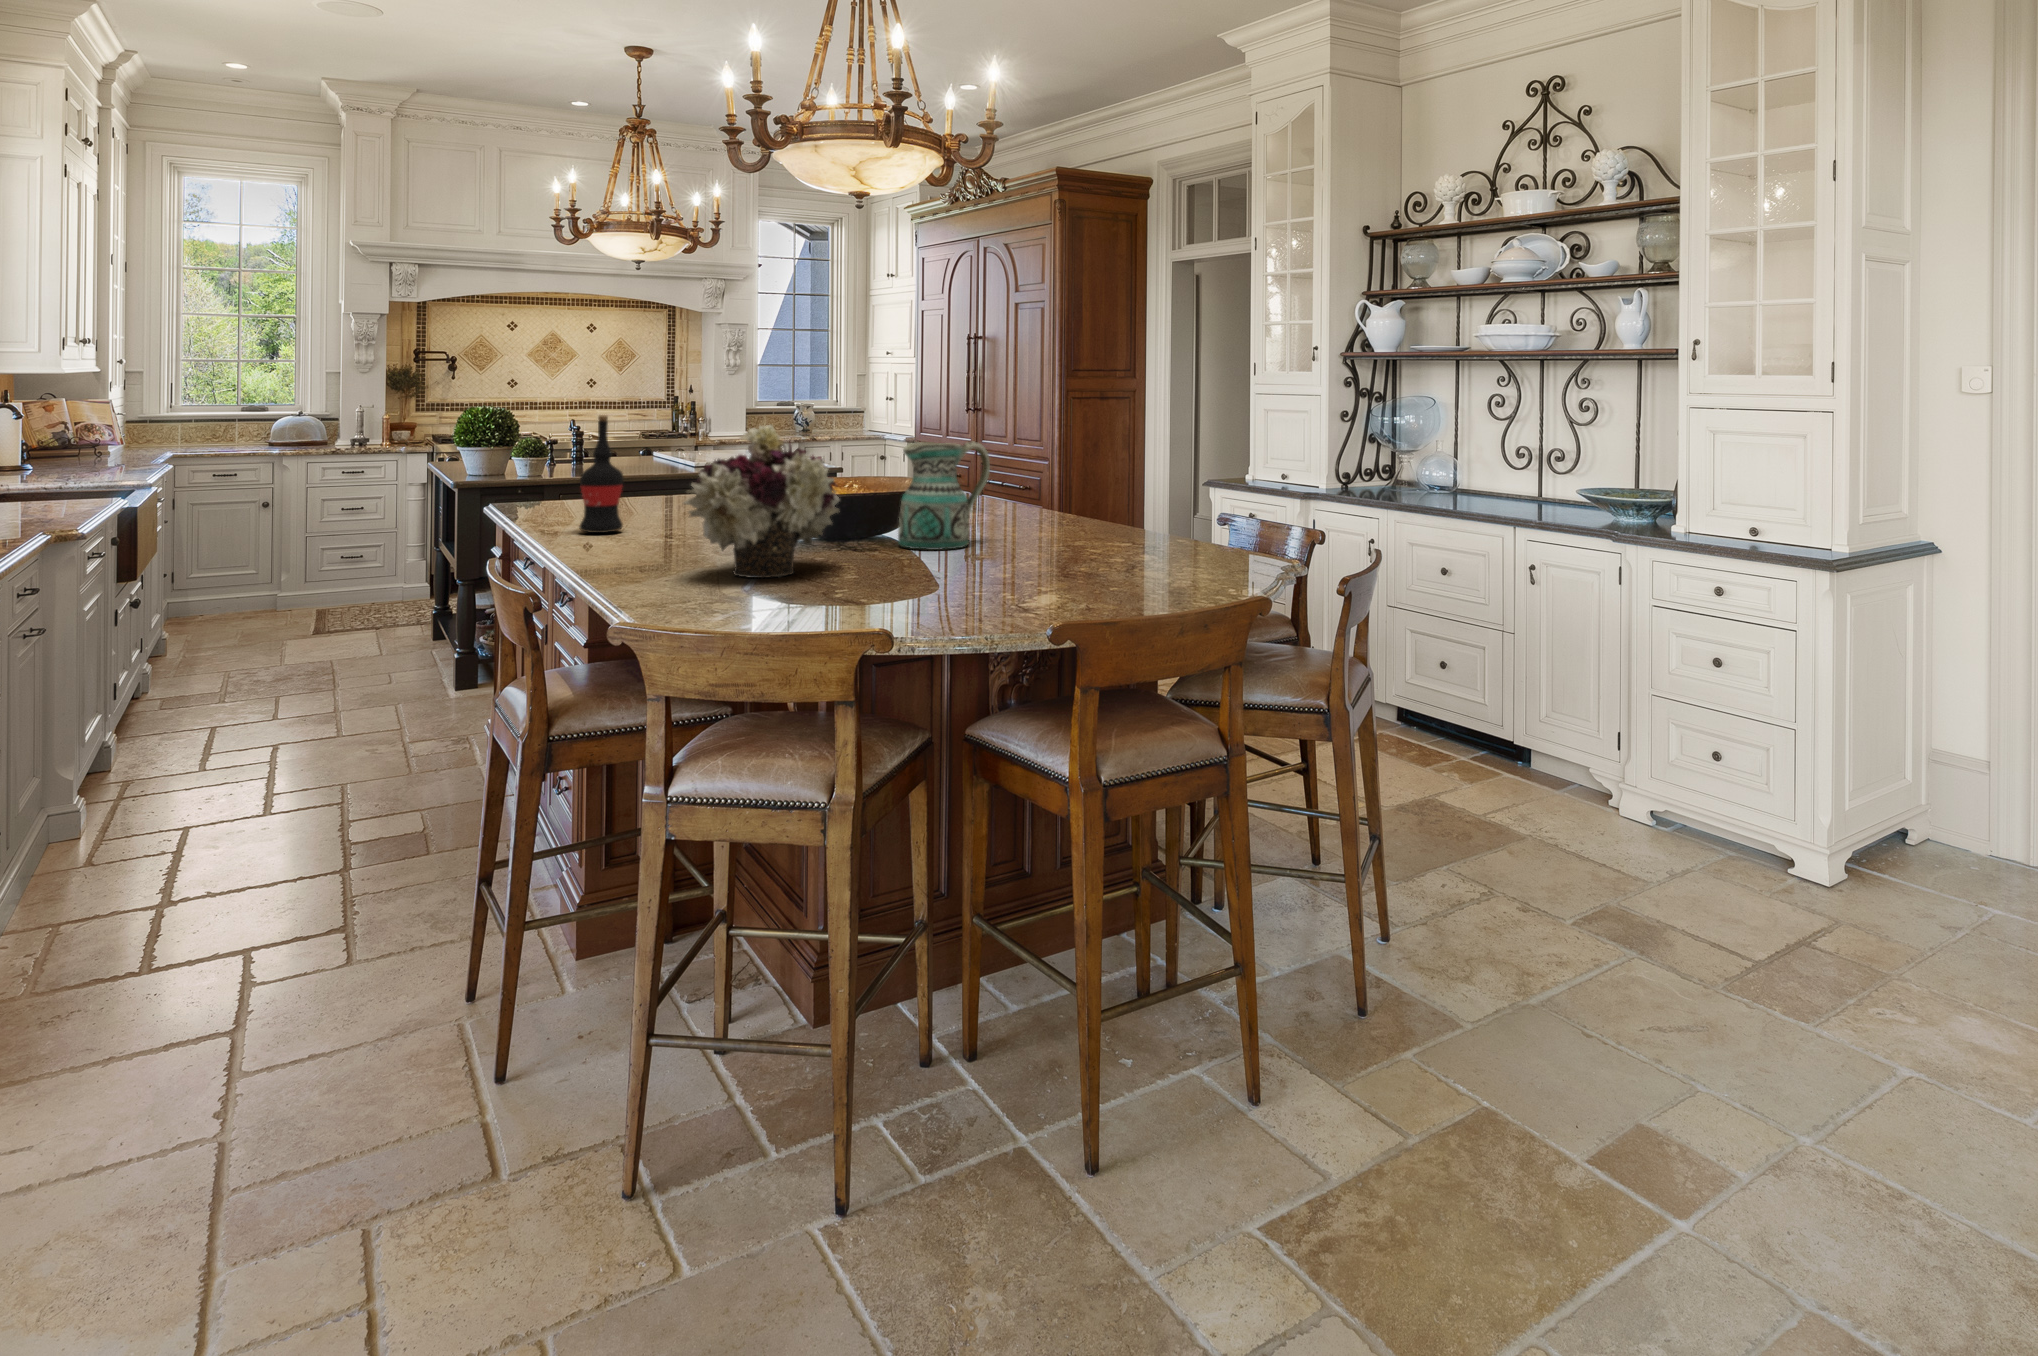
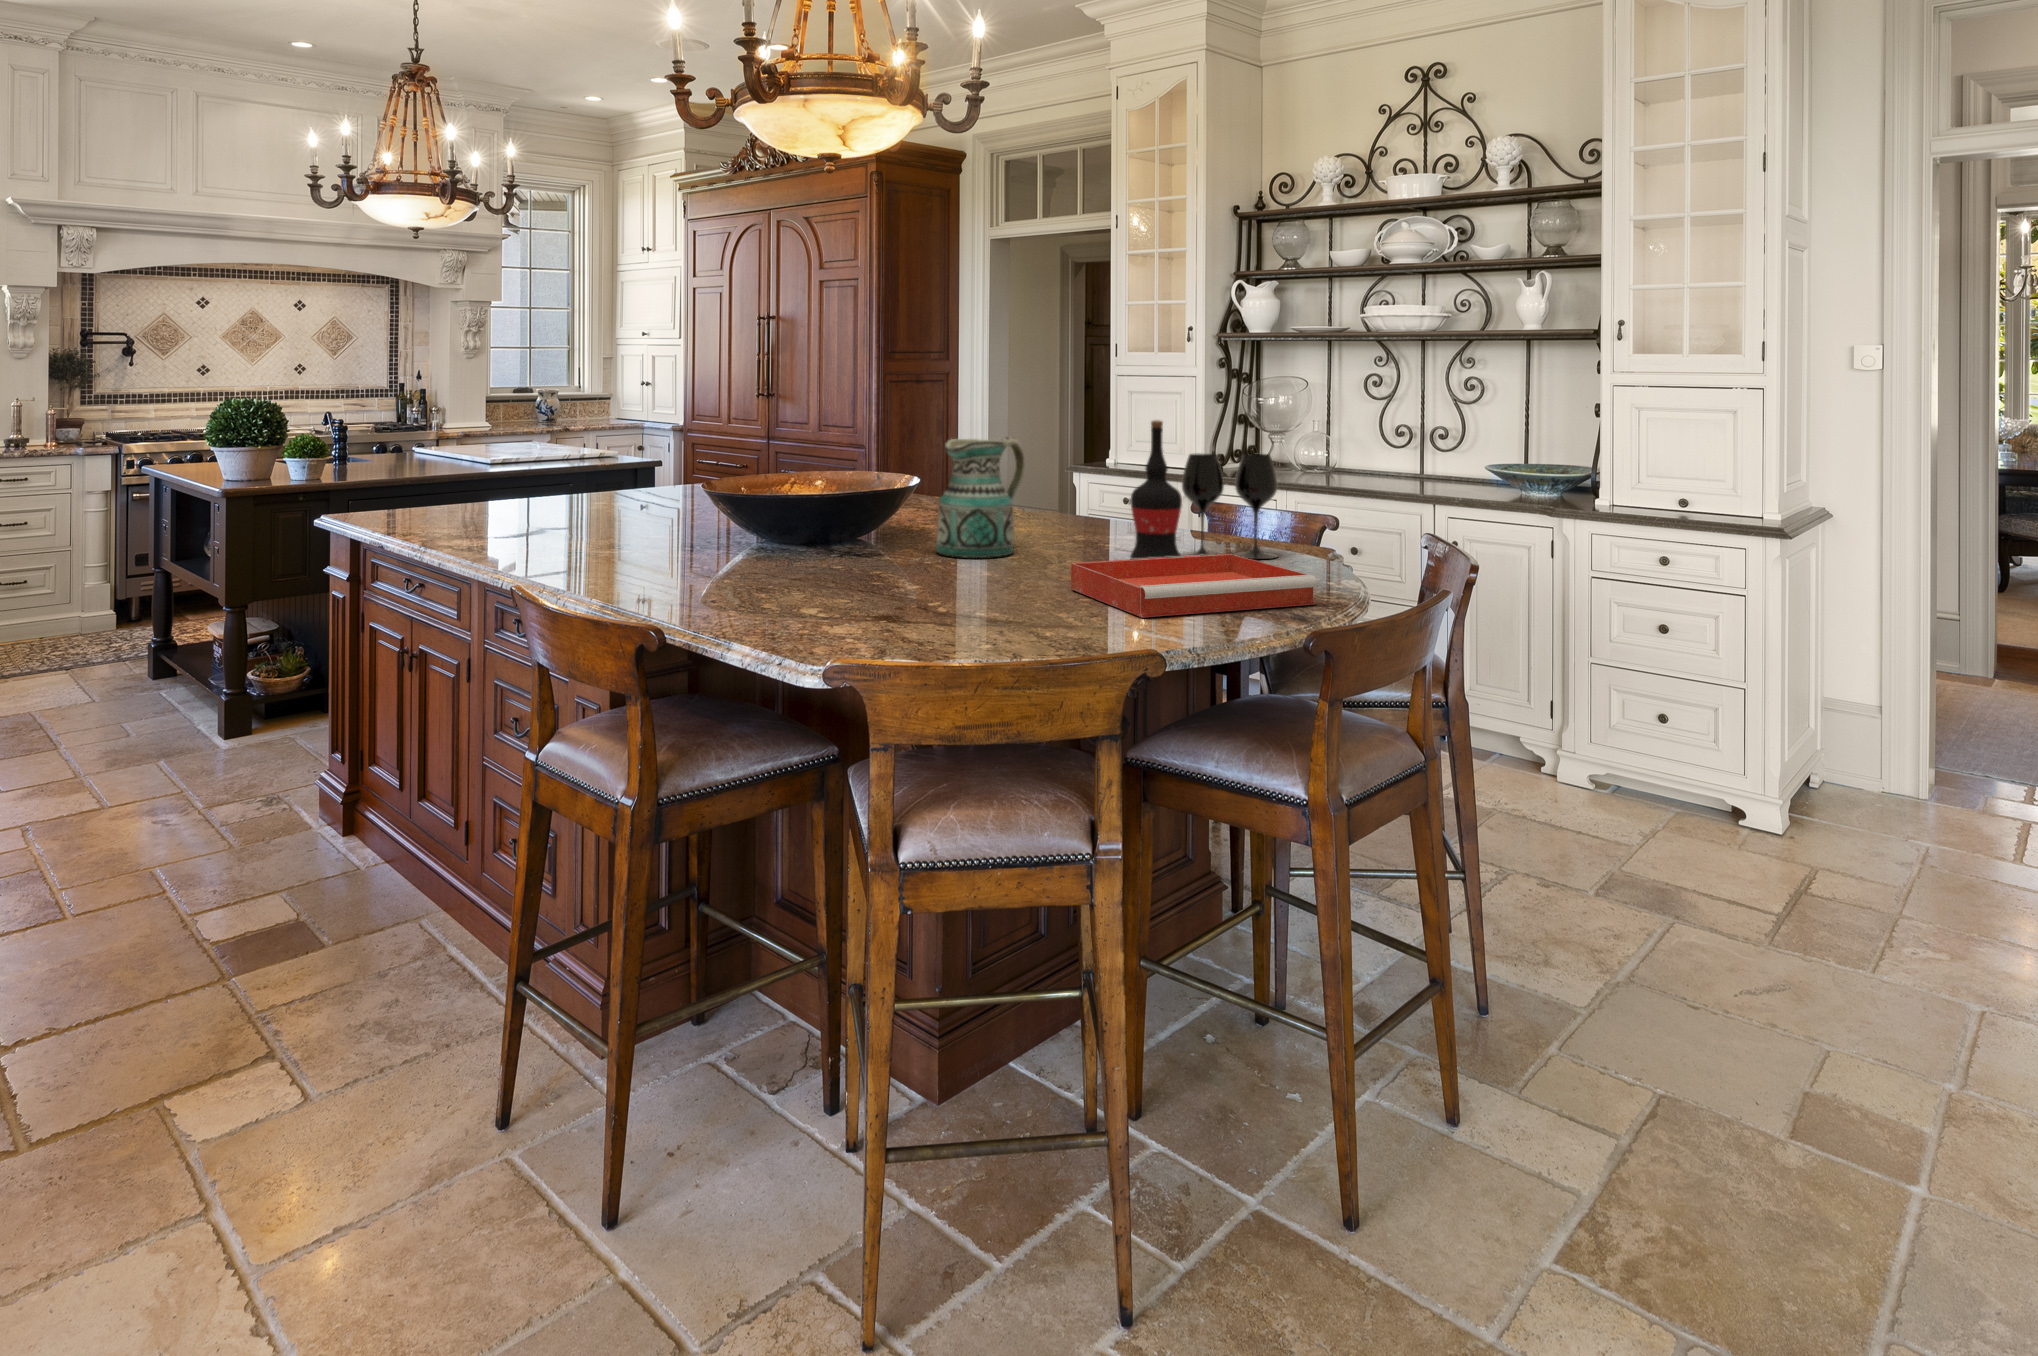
wine bottle: present [580,415,623,533] -> present [1130,420,1182,559]
flower arrangement: present [684,425,839,578] -> none [787,424,940,599]
wine glass: none [1110,459,1203,559] -> present [1181,453,1277,559]
tray: none [947,551,1140,601] -> present [1071,554,1318,617]

